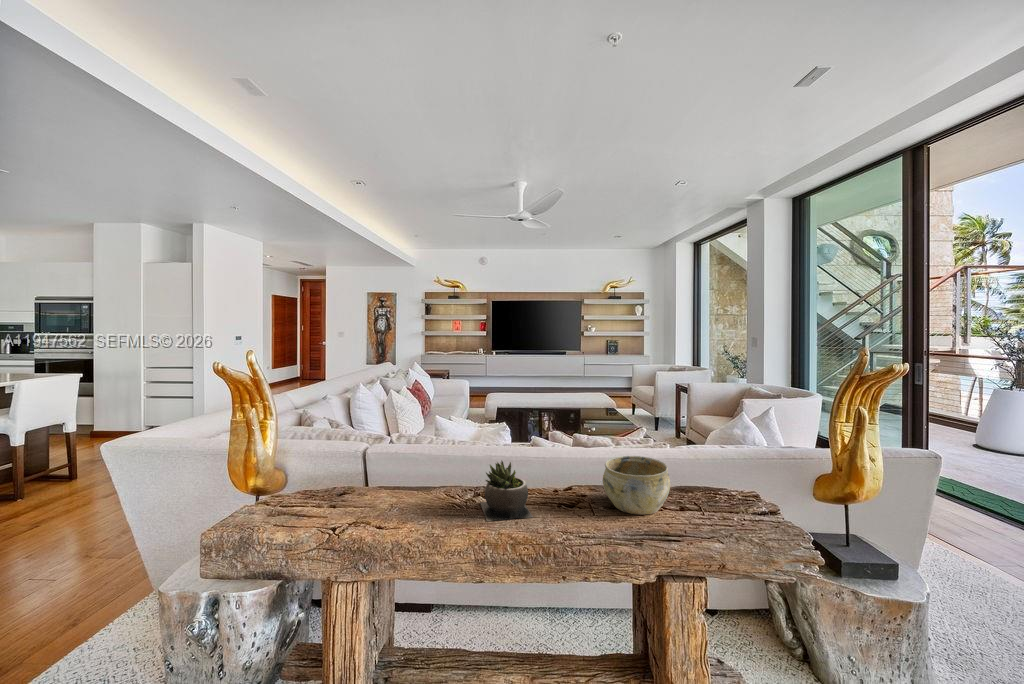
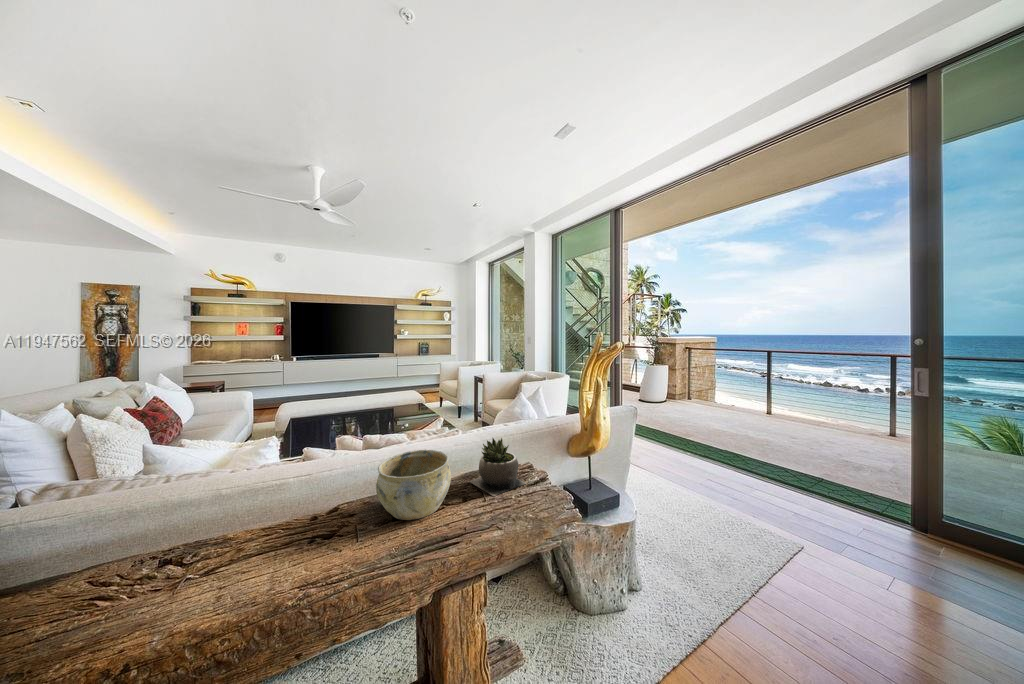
succulent plant: present [480,461,533,521] -> present [469,438,526,496]

